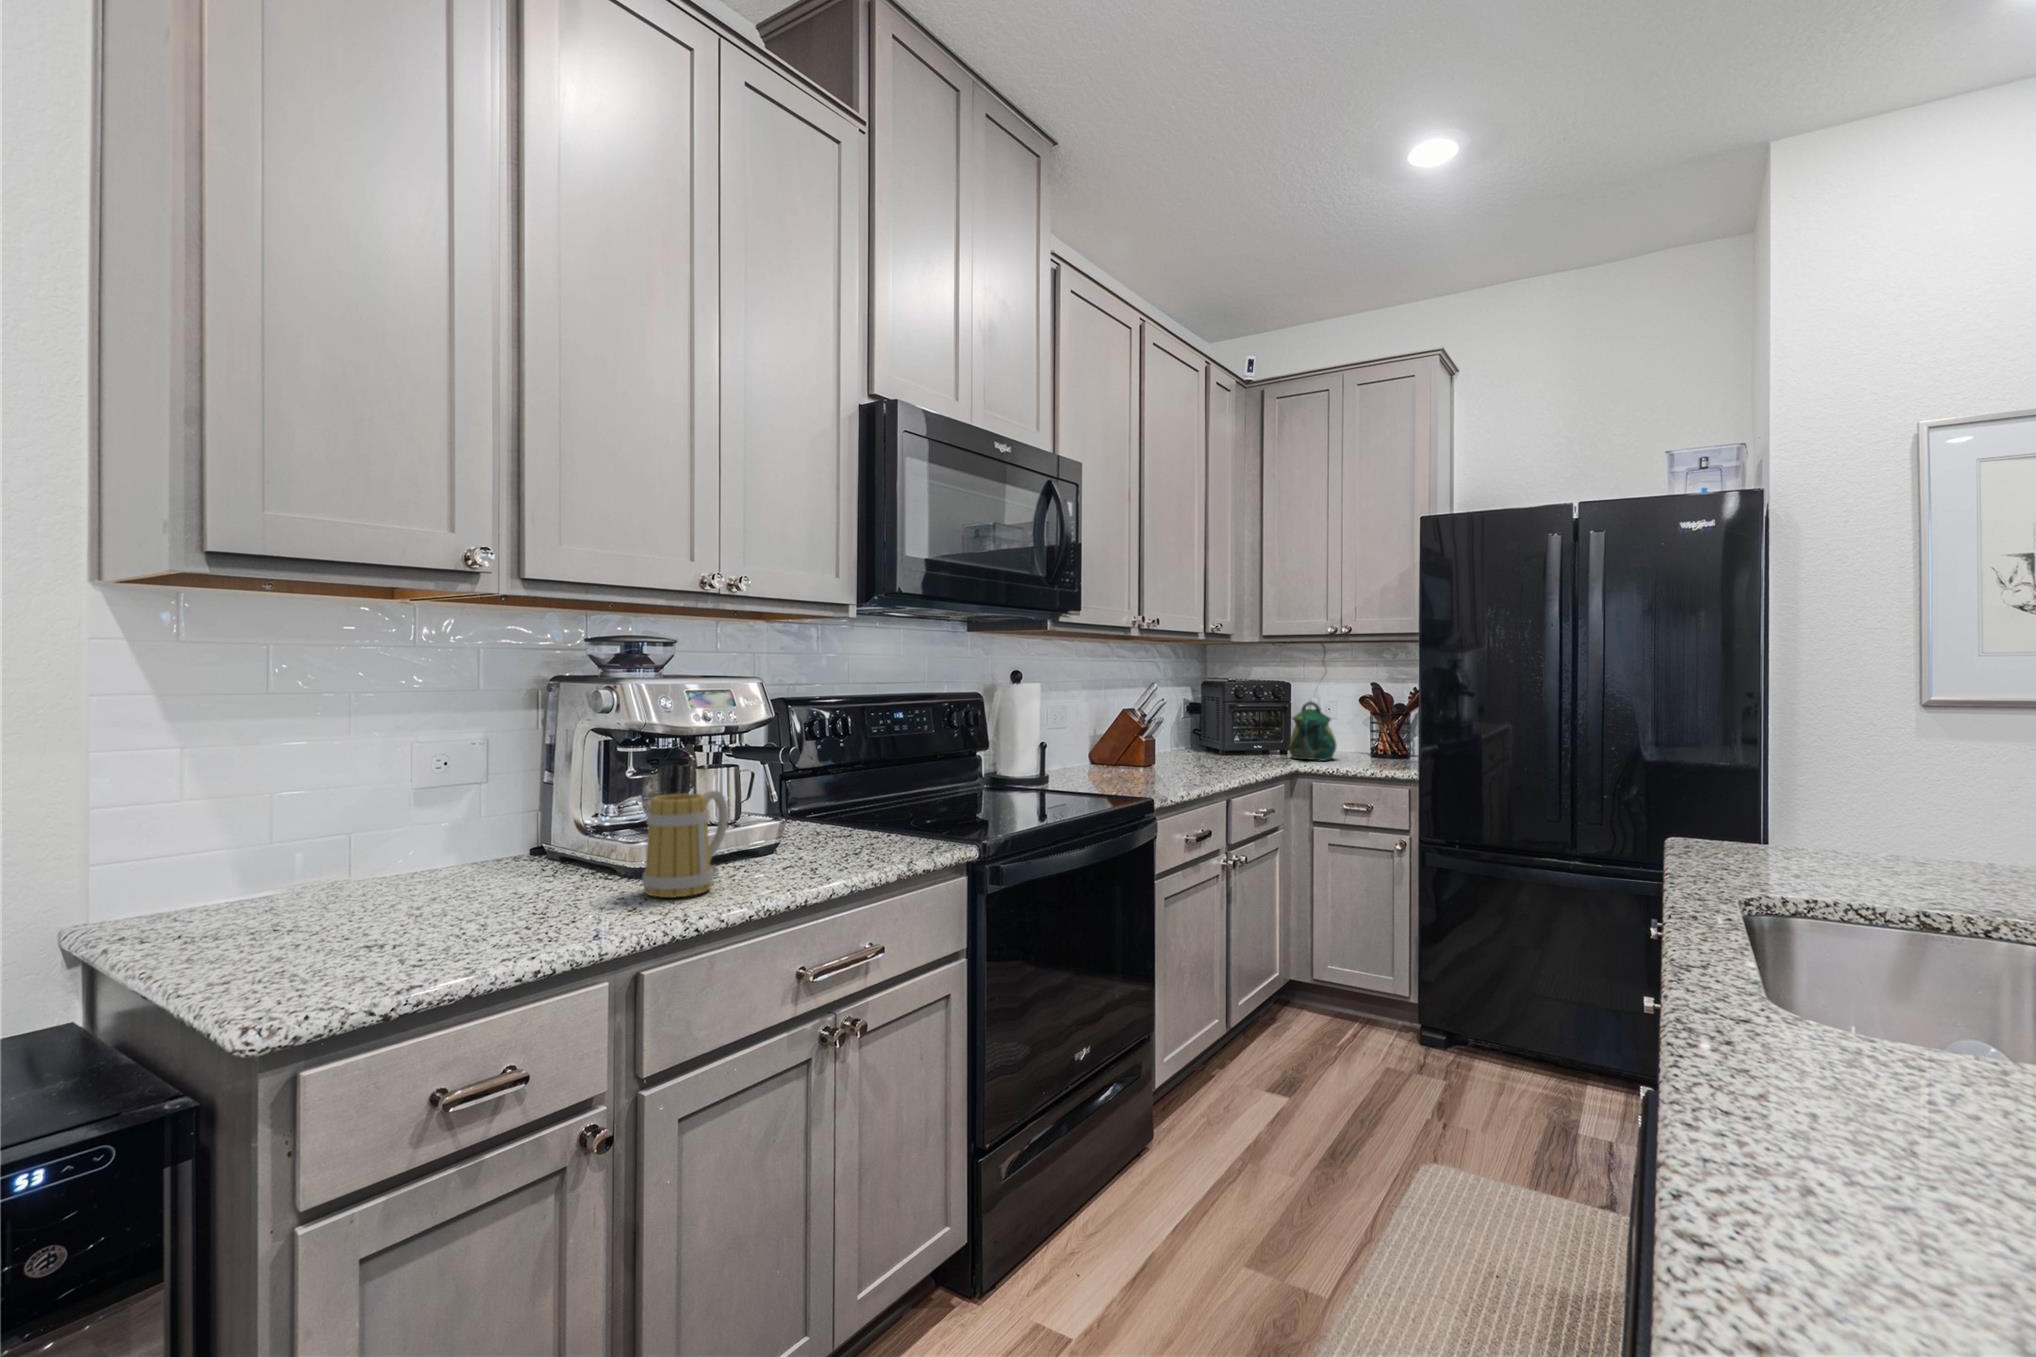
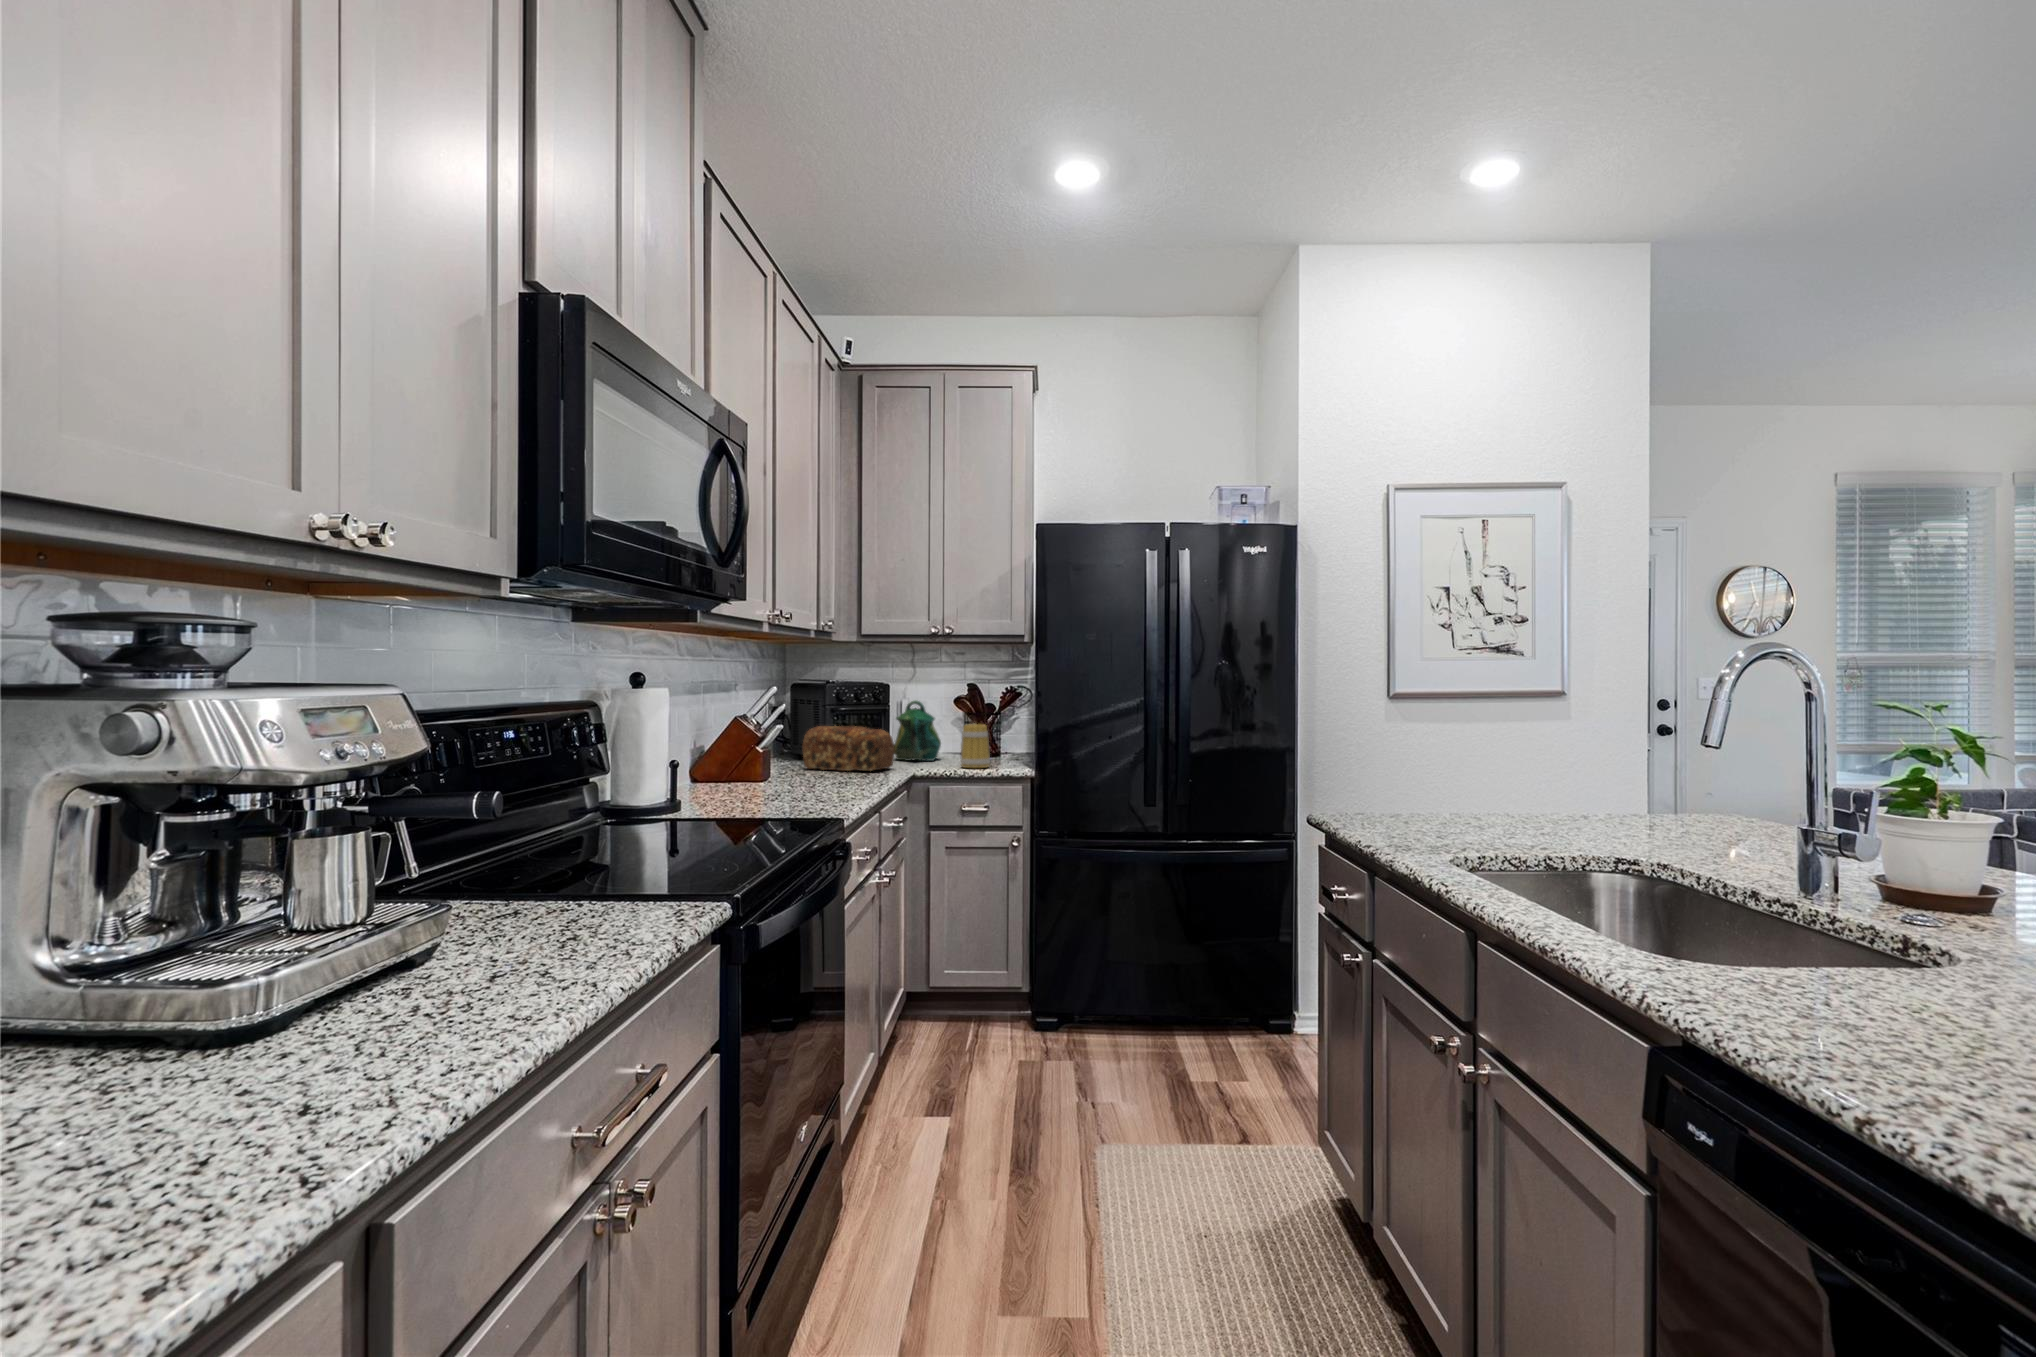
bread loaf: none [1191,722,1276,765] -> present [803,726,894,771]
mug: present [642,791,728,898] -> present [960,724,990,768]

